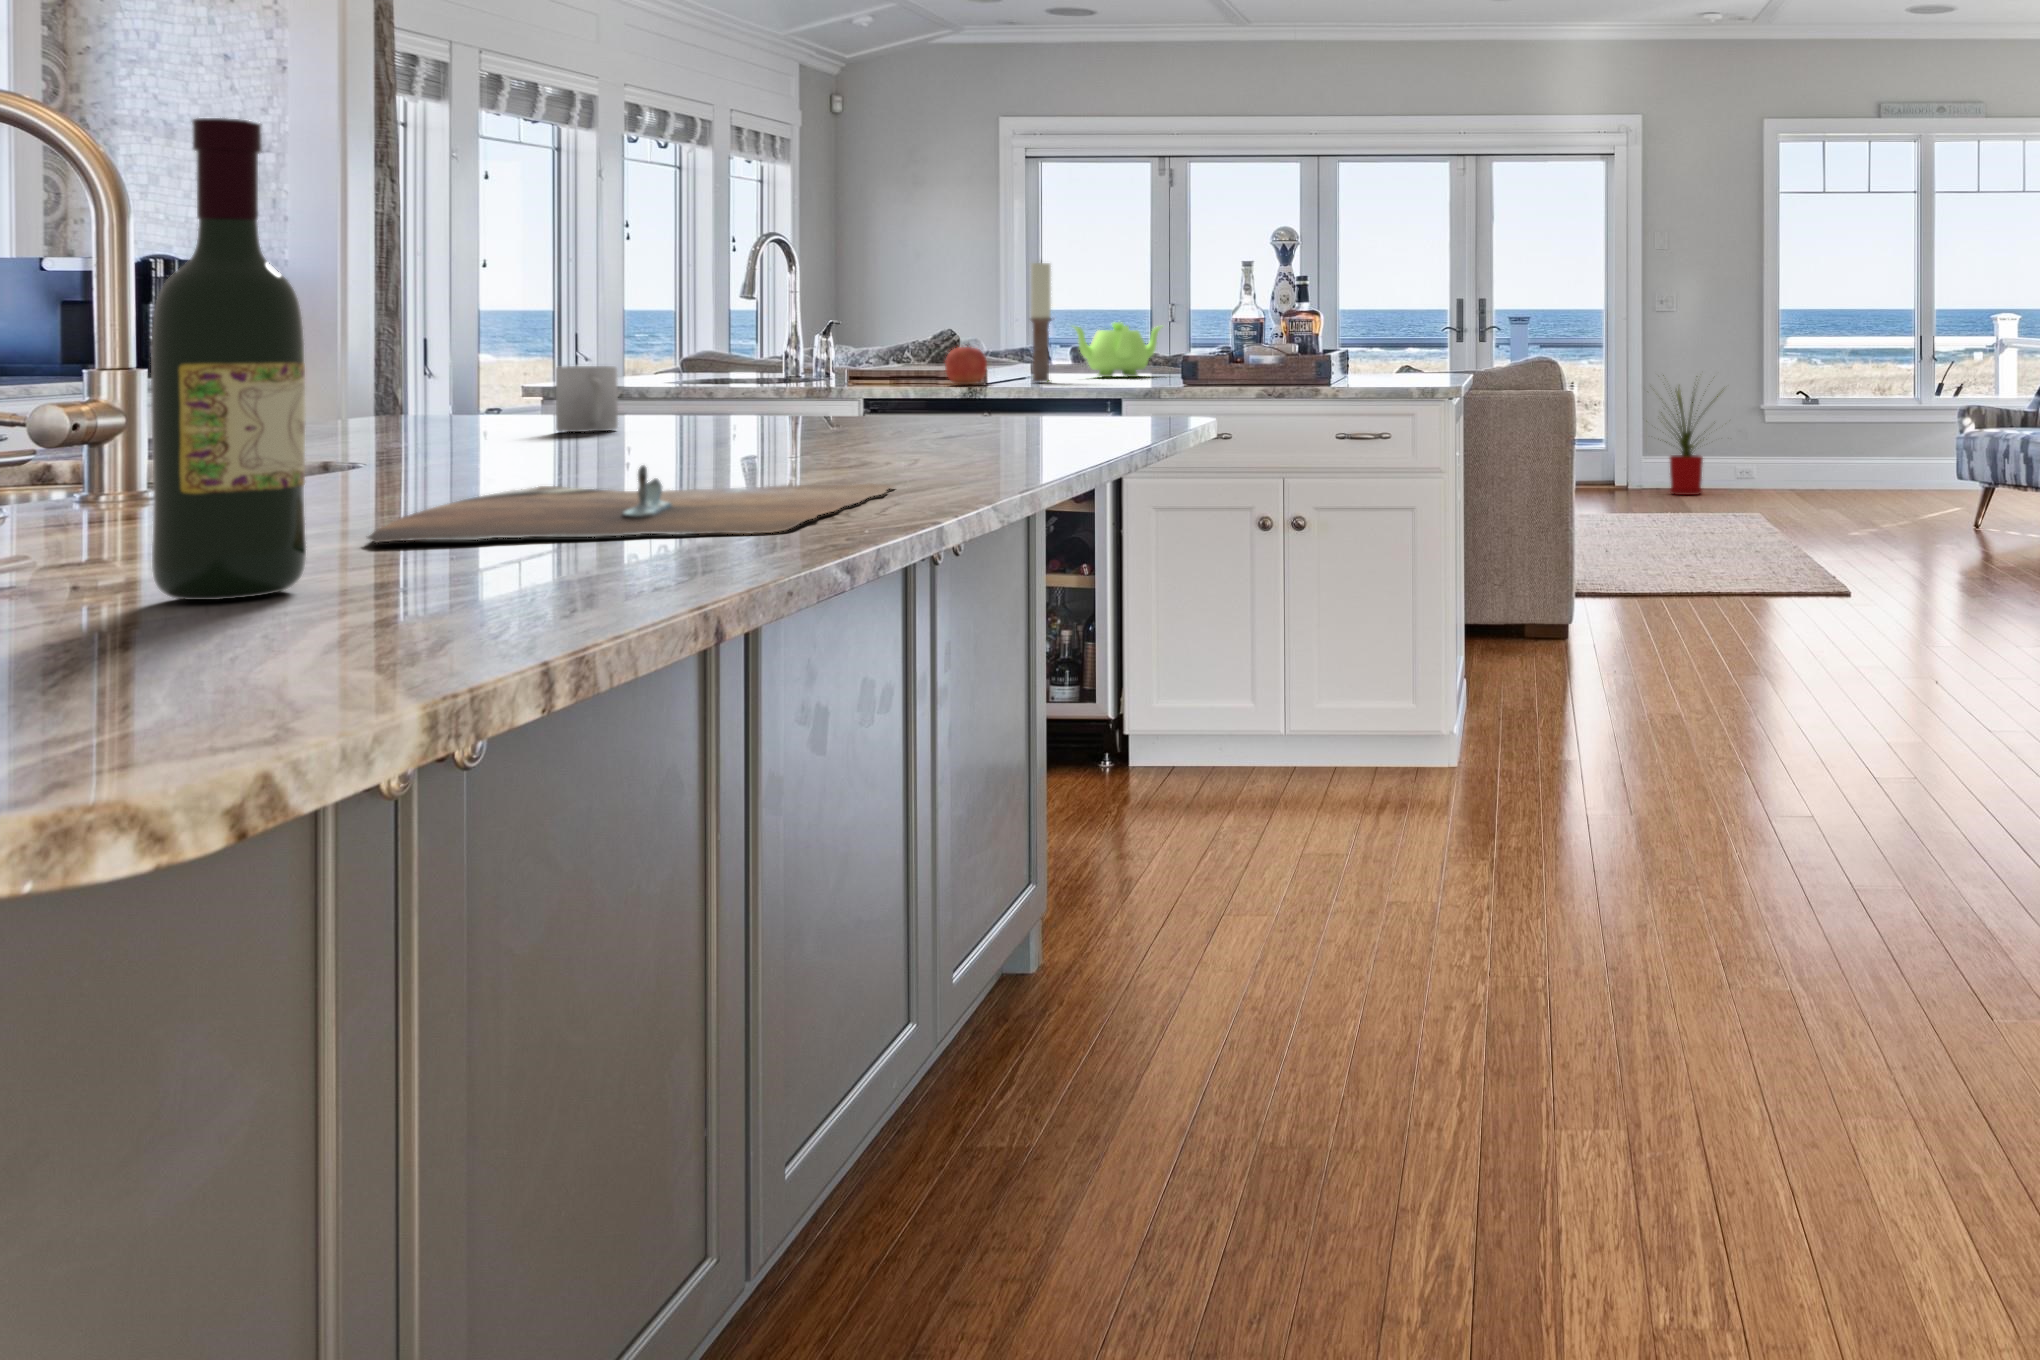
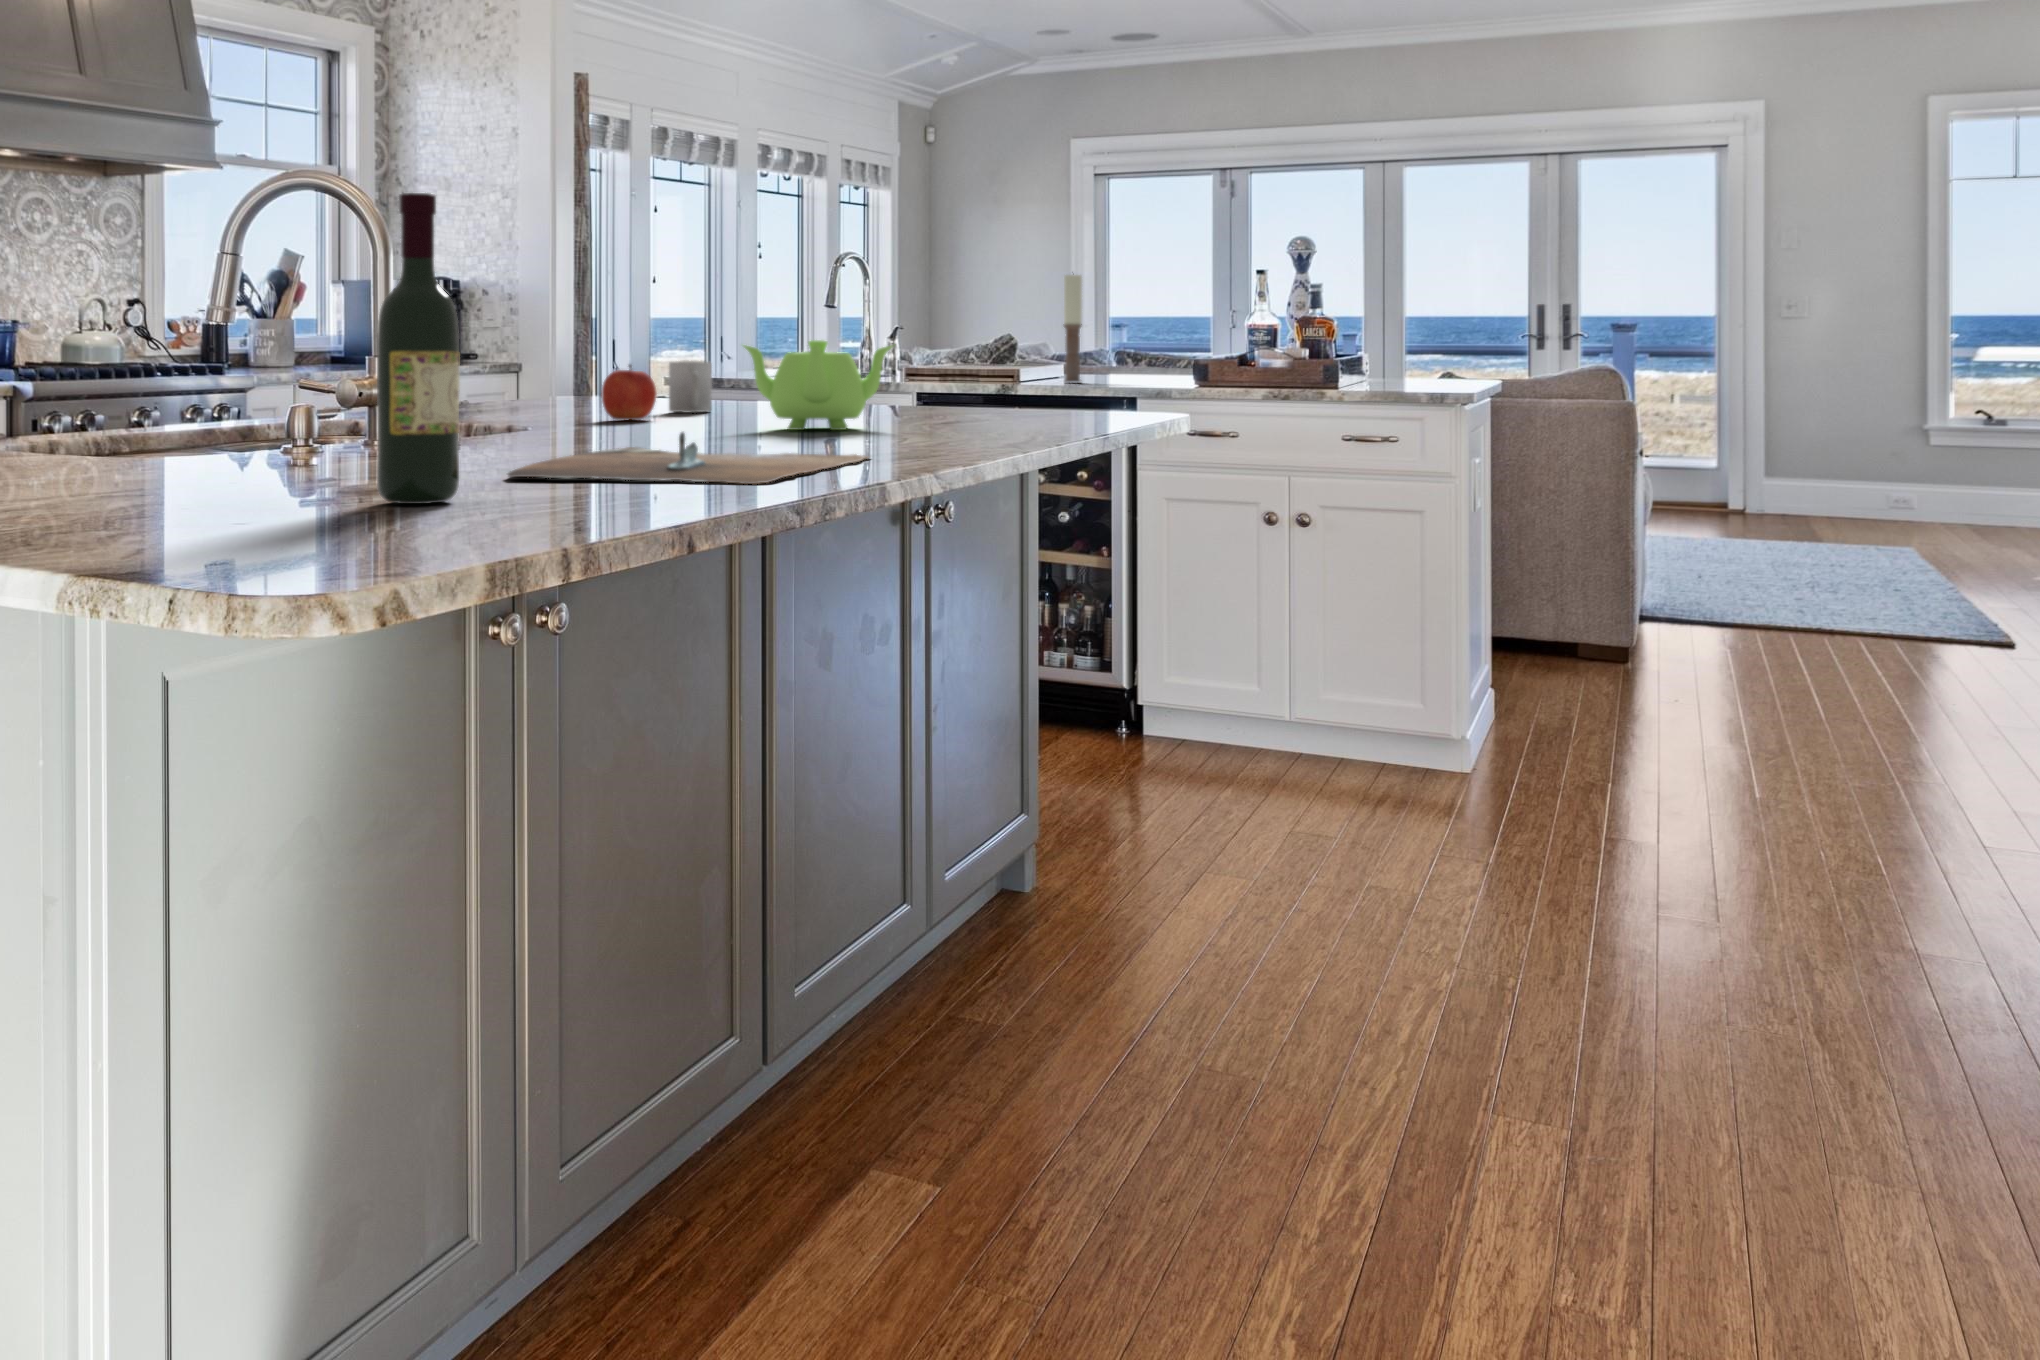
teapot: present [1074,322,1161,377] -> present [744,340,892,430]
apple: present [945,345,987,385] -> present [601,365,657,420]
house plant: present [1661,375,1723,495] -> none [1767,385,1889,524]

